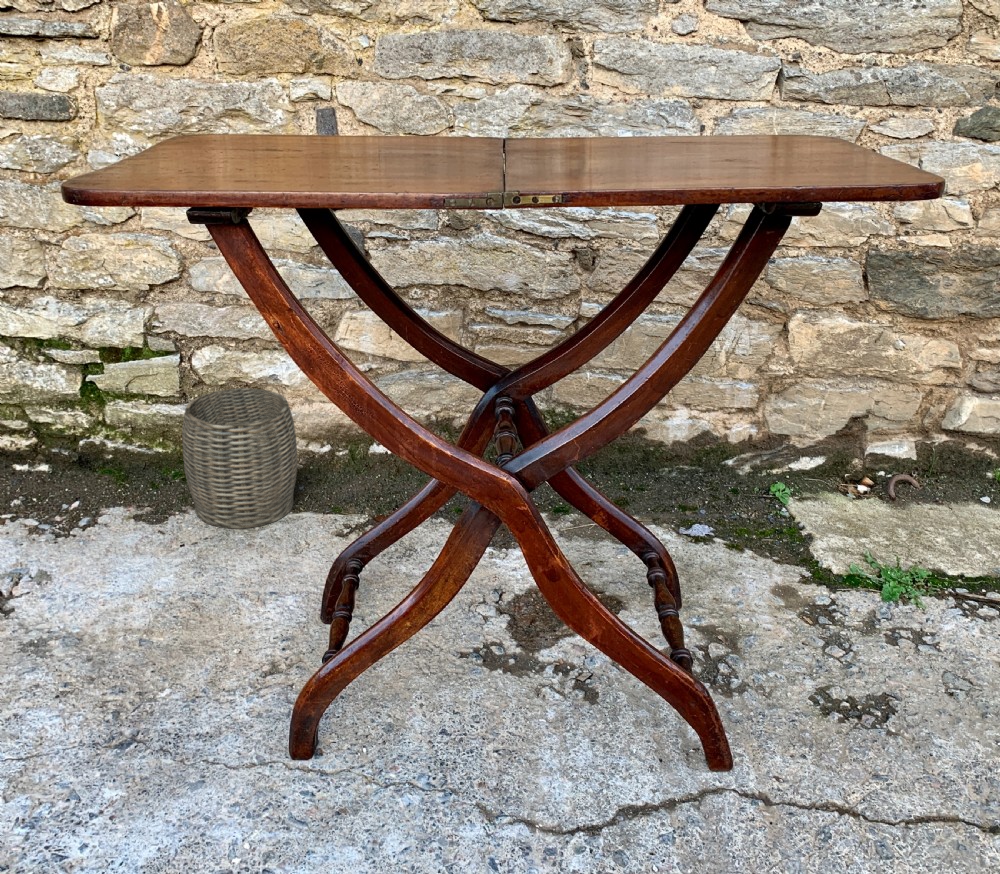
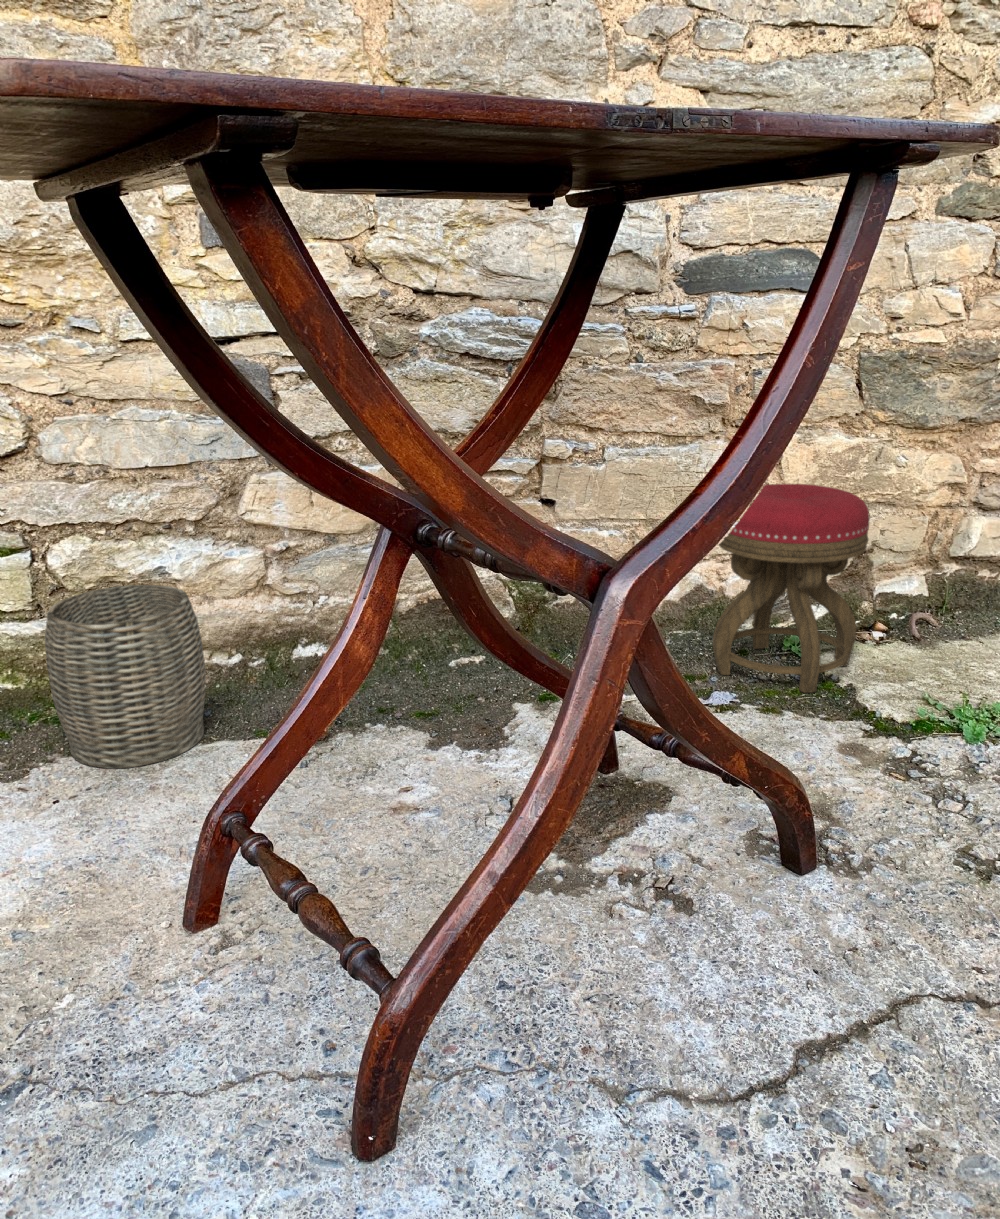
stool: none [706,357,845,536] -> present [713,484,870,693]

